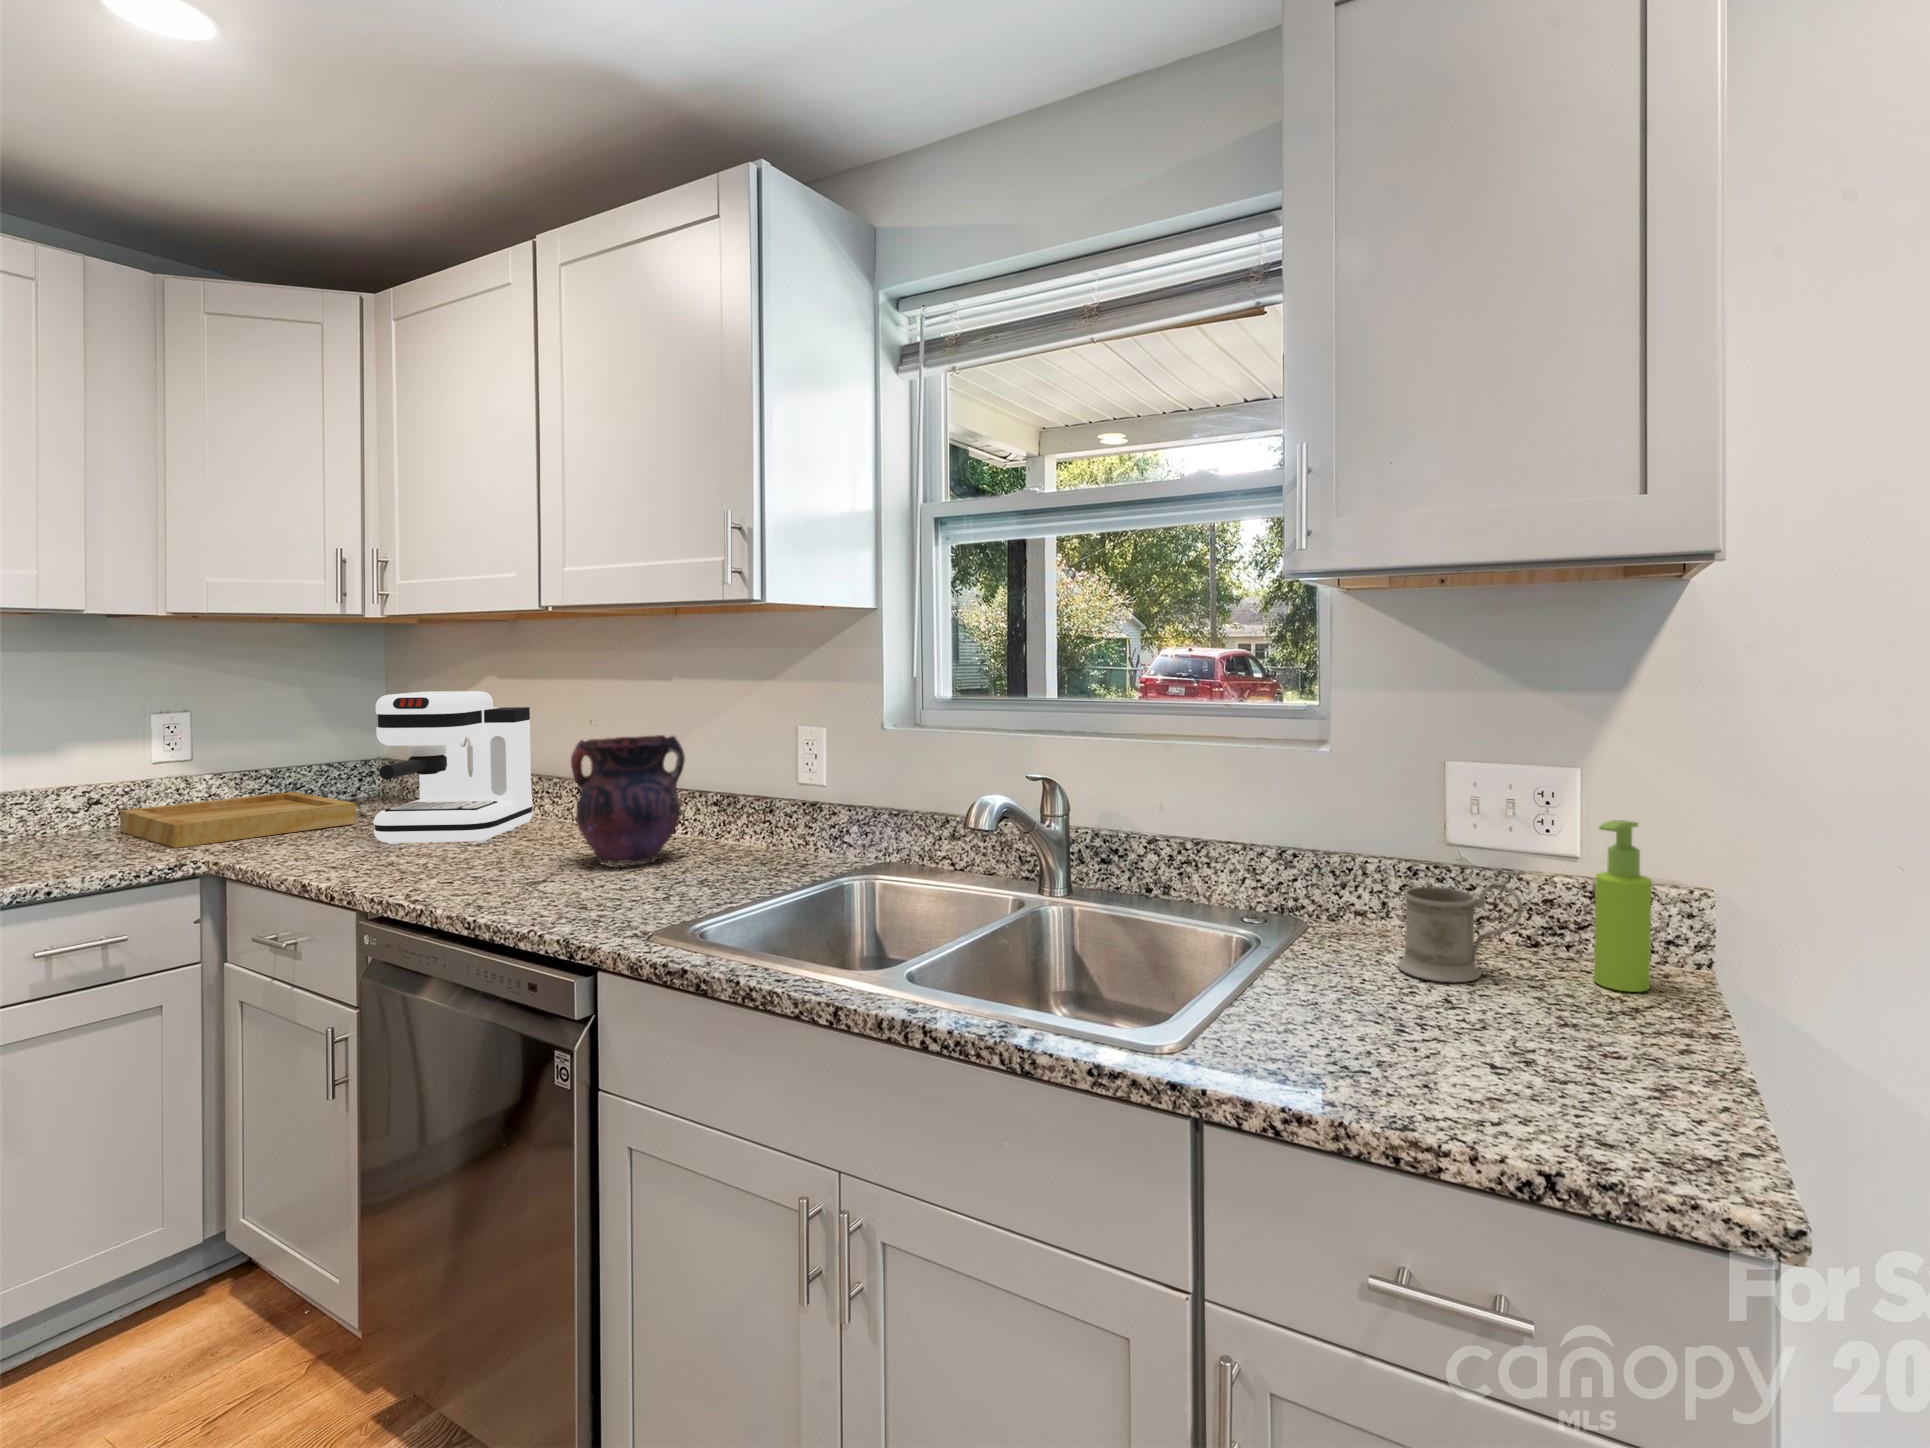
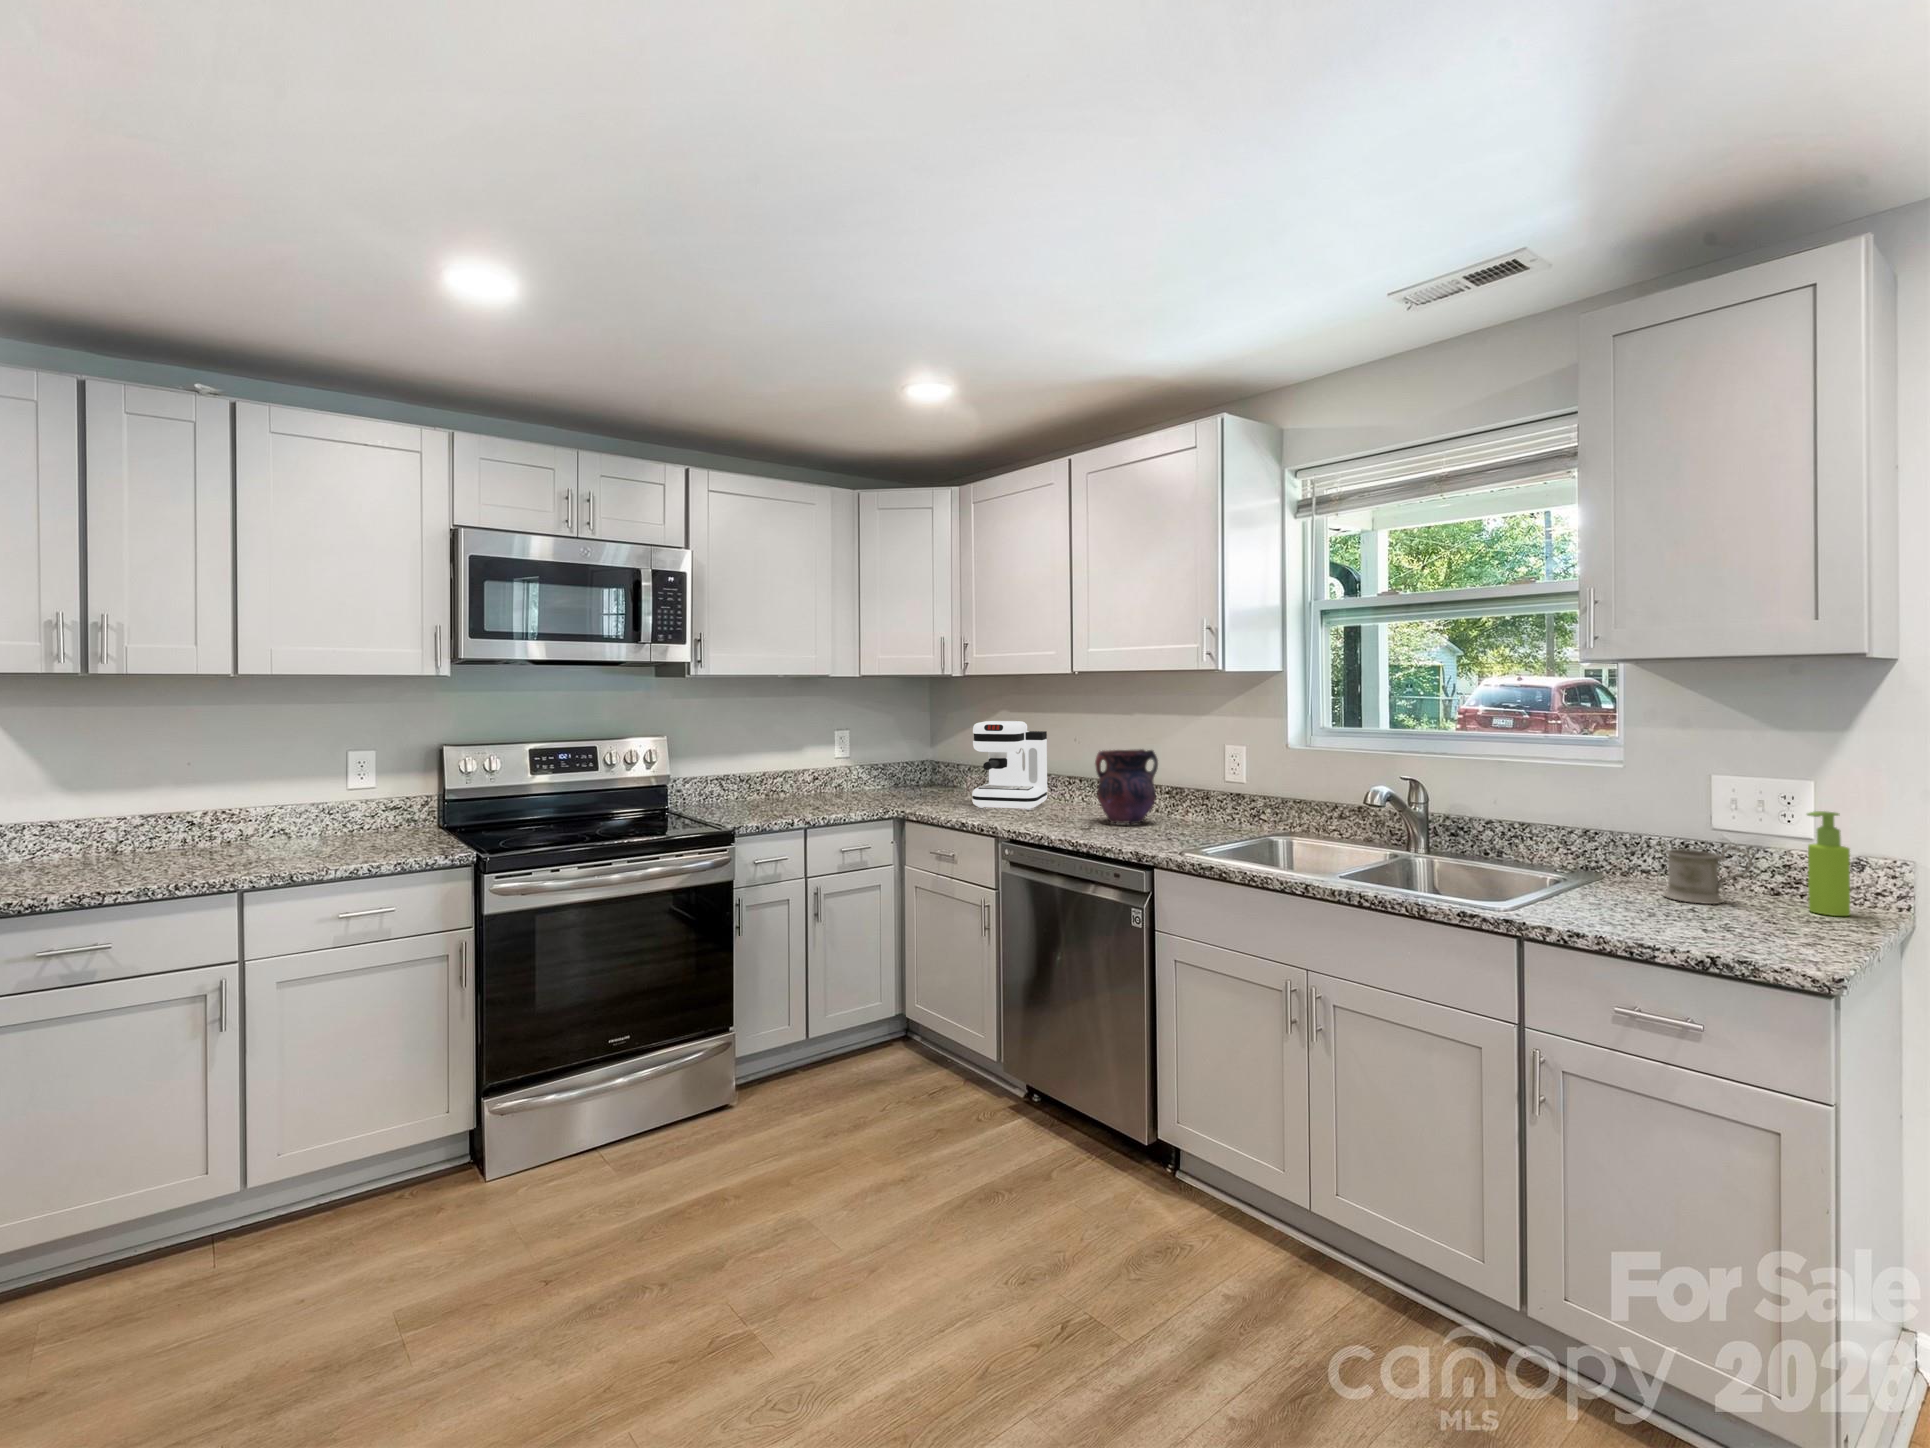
tray: present [120,792,356,848] -> none [831,778,945,804]

